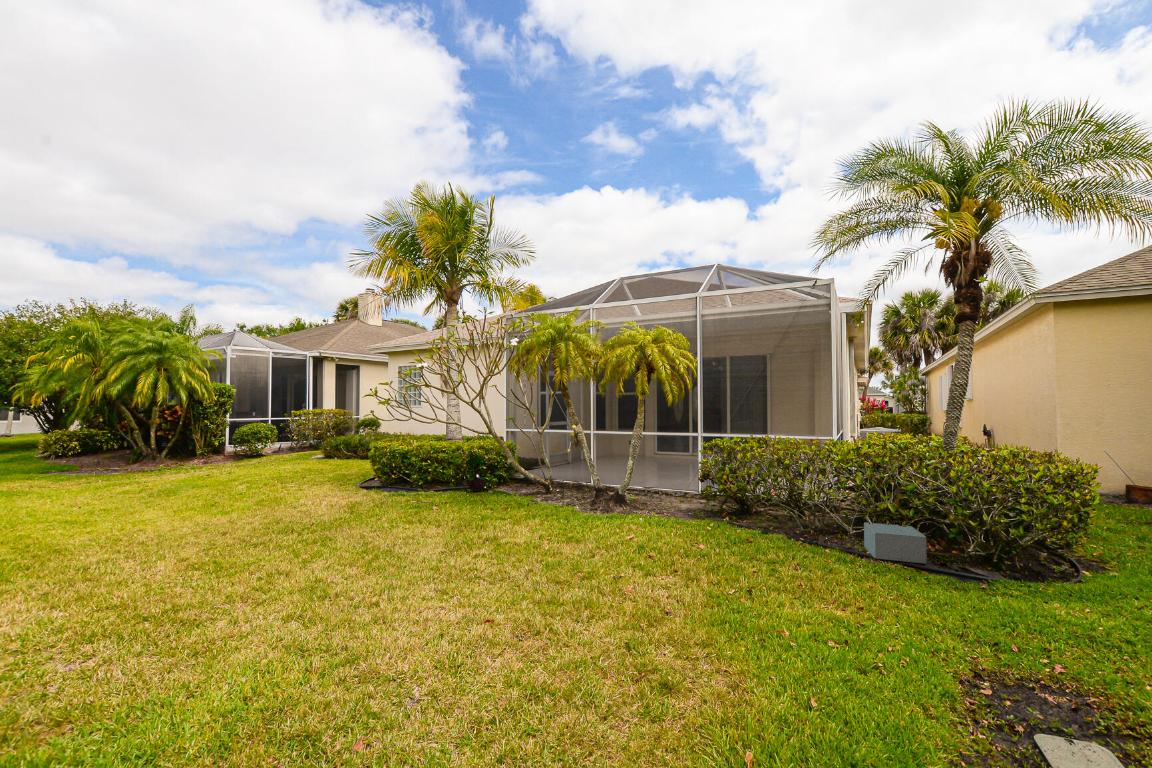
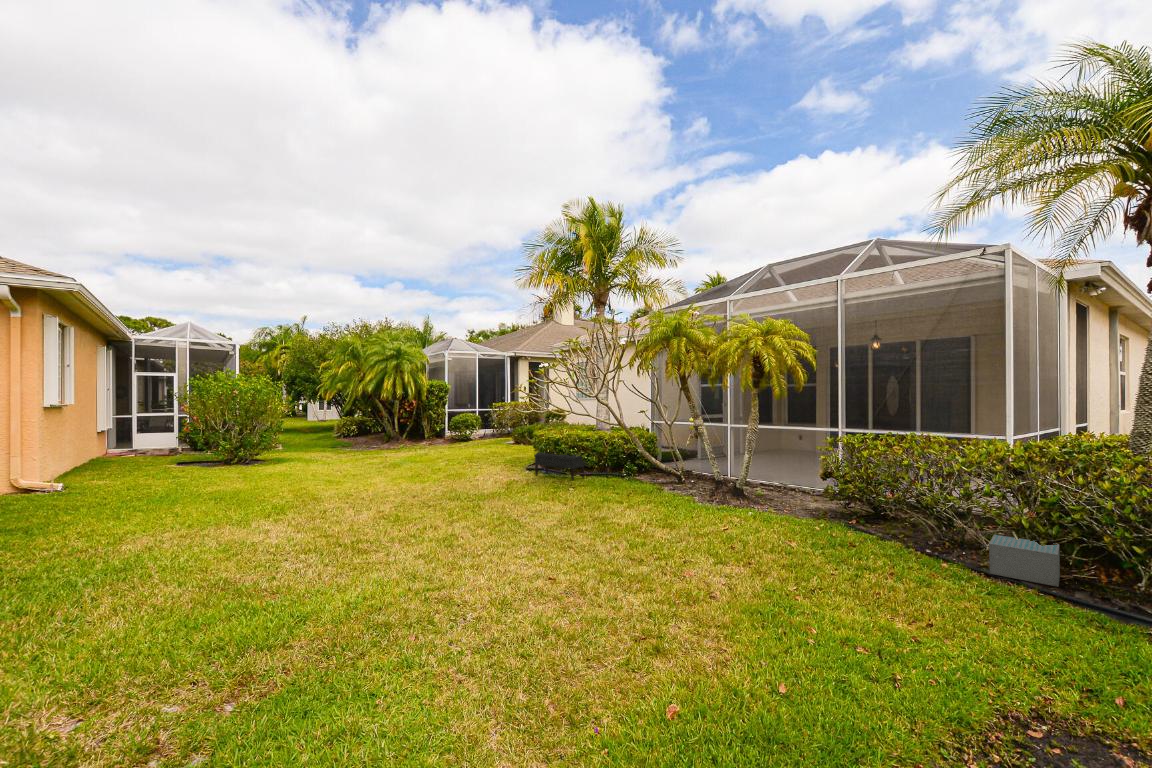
potted tree: present [463,454,486,492] -> none [601,439,624,479]
bench: none [378,467,442,498] -> present [534,453,584,480]

